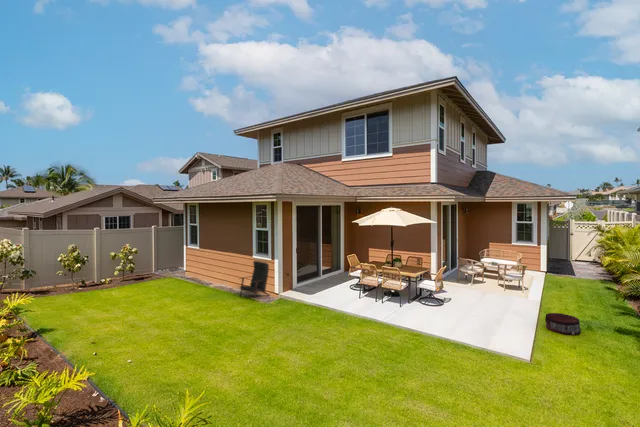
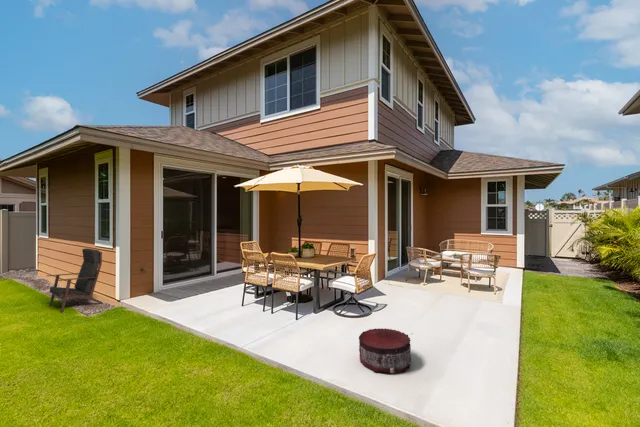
pouf: present [545,313,581,335] -> present [359,328,411,373]

